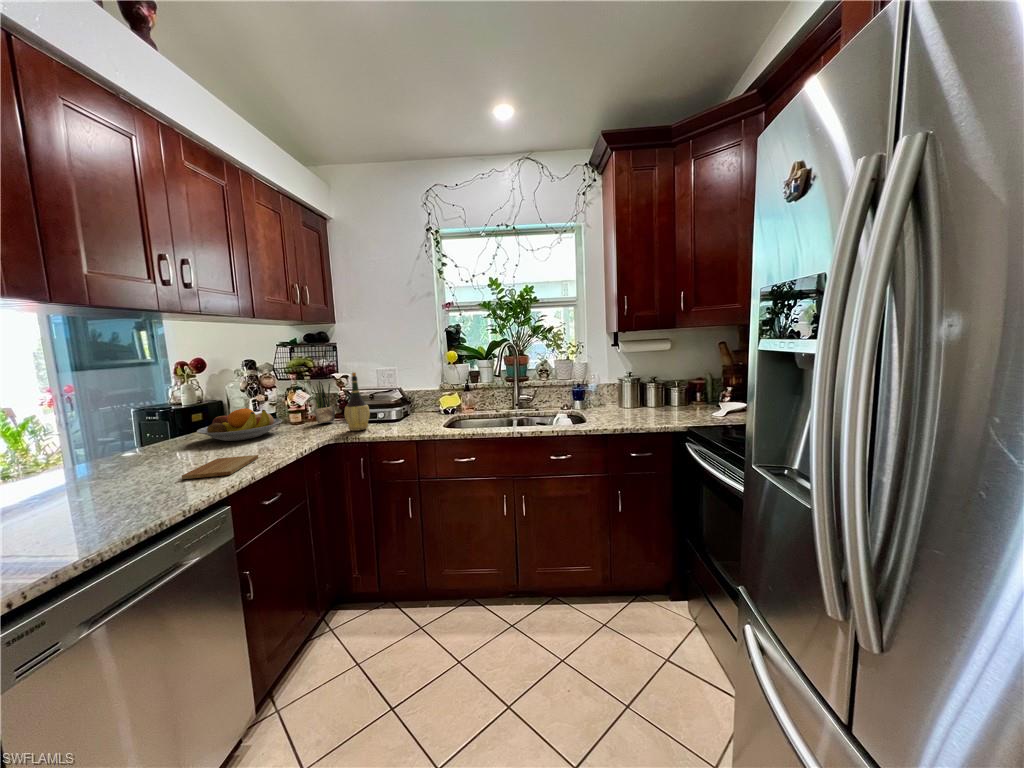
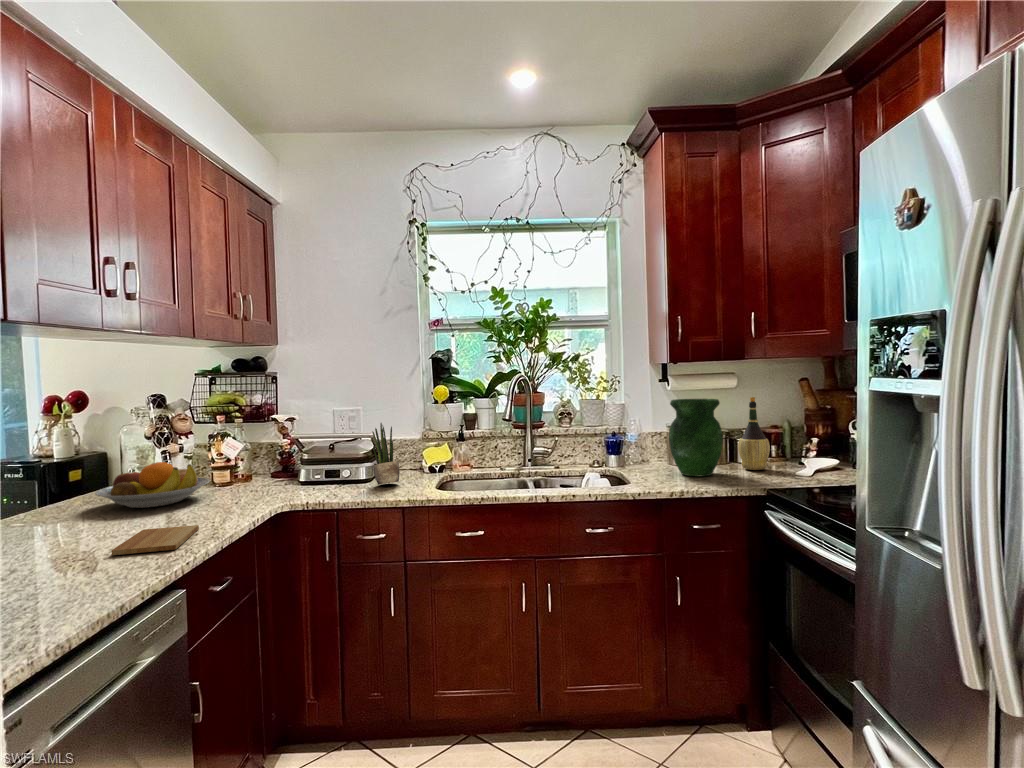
vase: none [617,358,658,417] -> present [669,399,723,476]
wine bottle: present [345,373,370,431] -> present [738,397,770,470]
potted plant: present [313,381,334,423] -> present [372,423,400,484]

